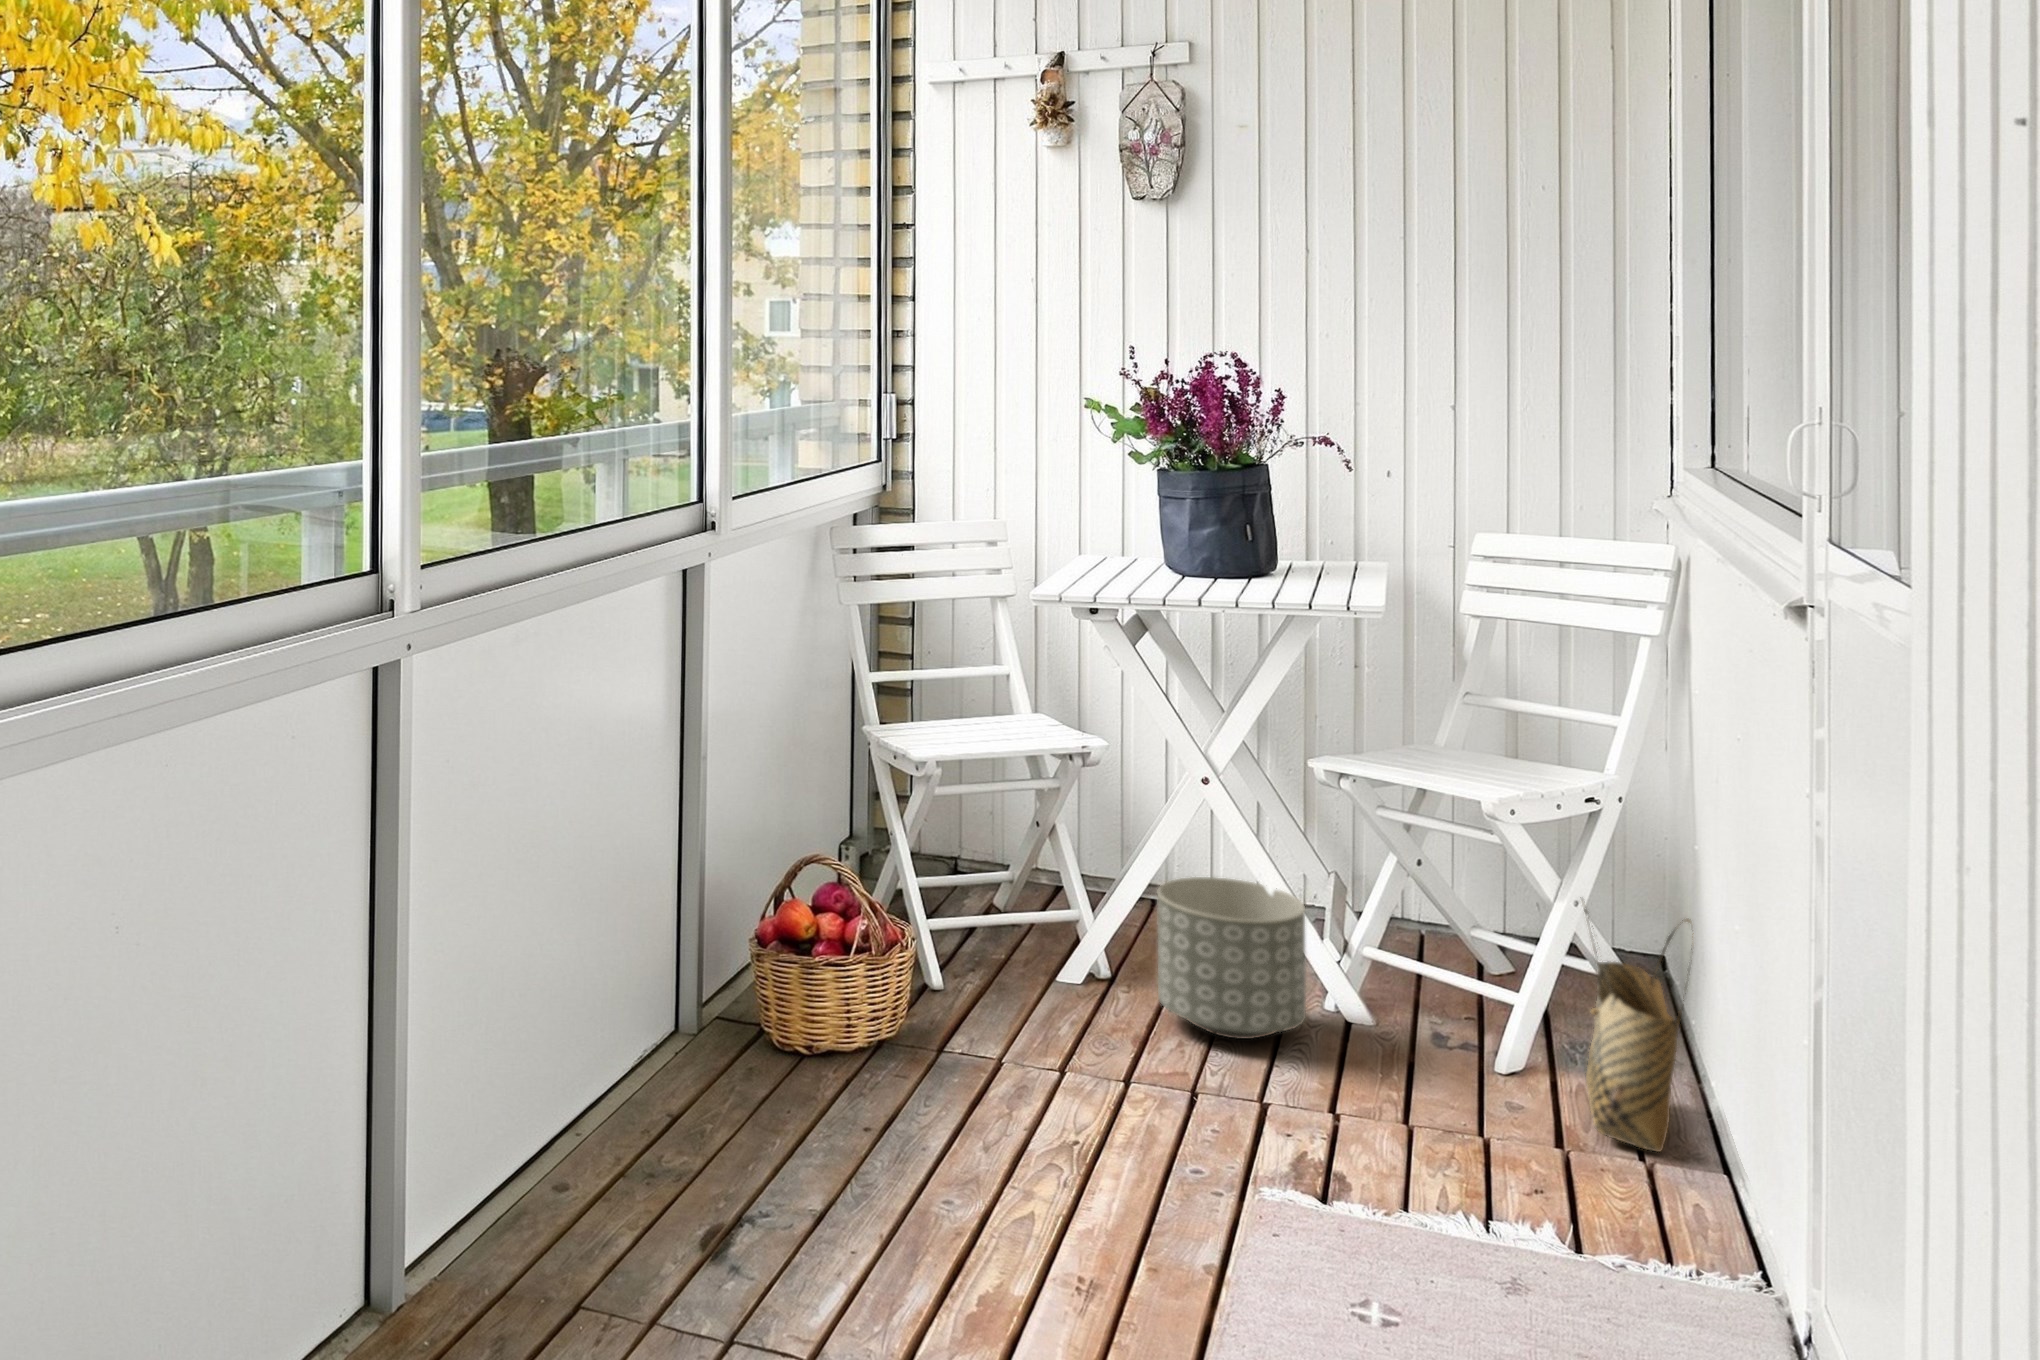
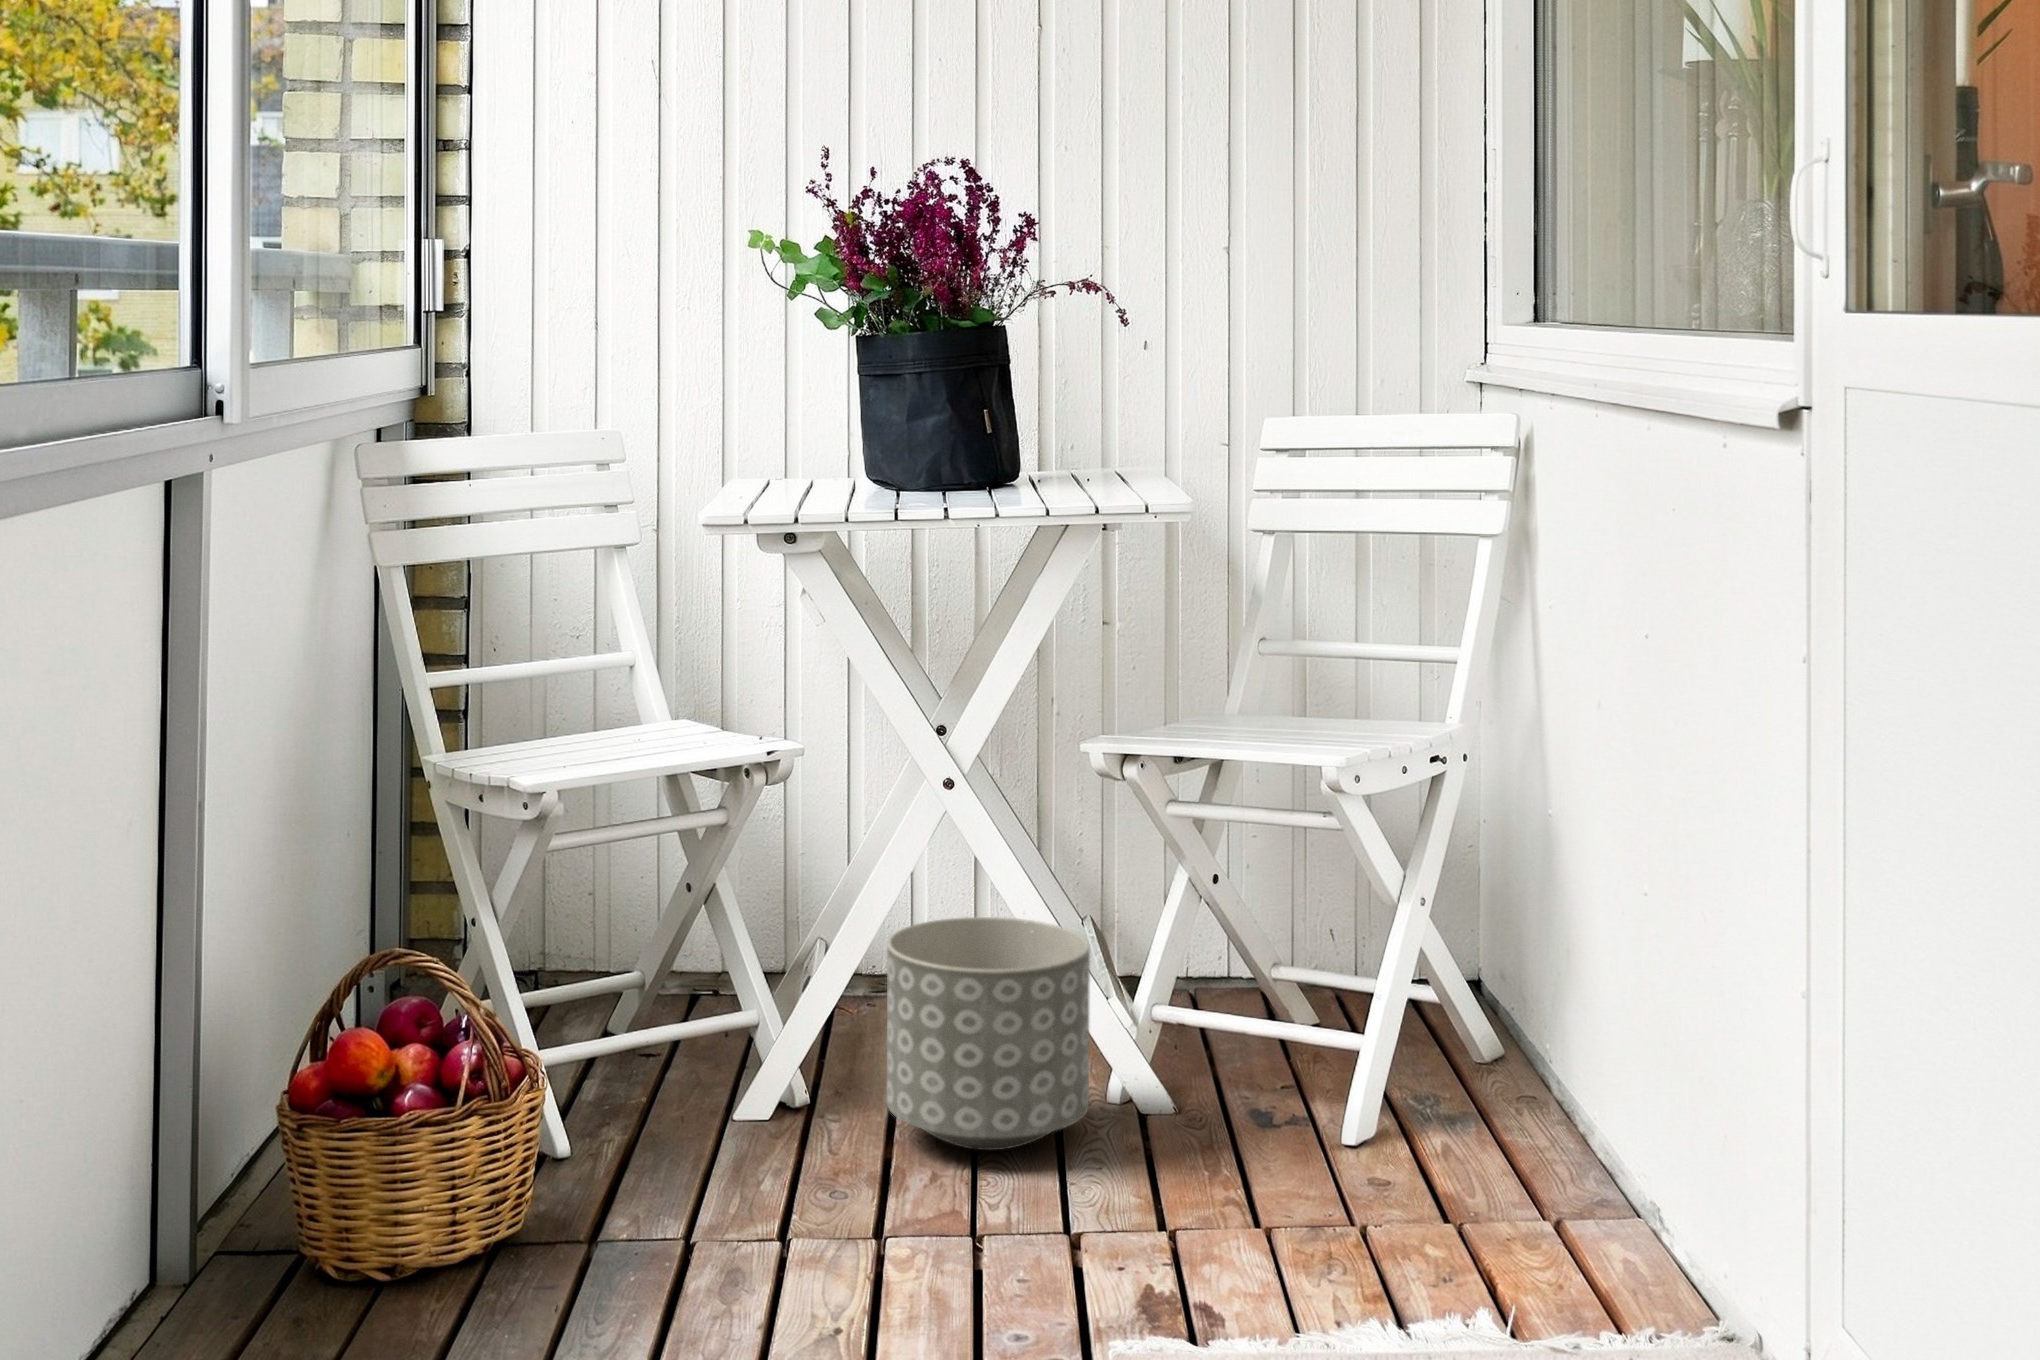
woven basket: present [1582,900,1694,1152] -> none [1450,868,1592,1199]

